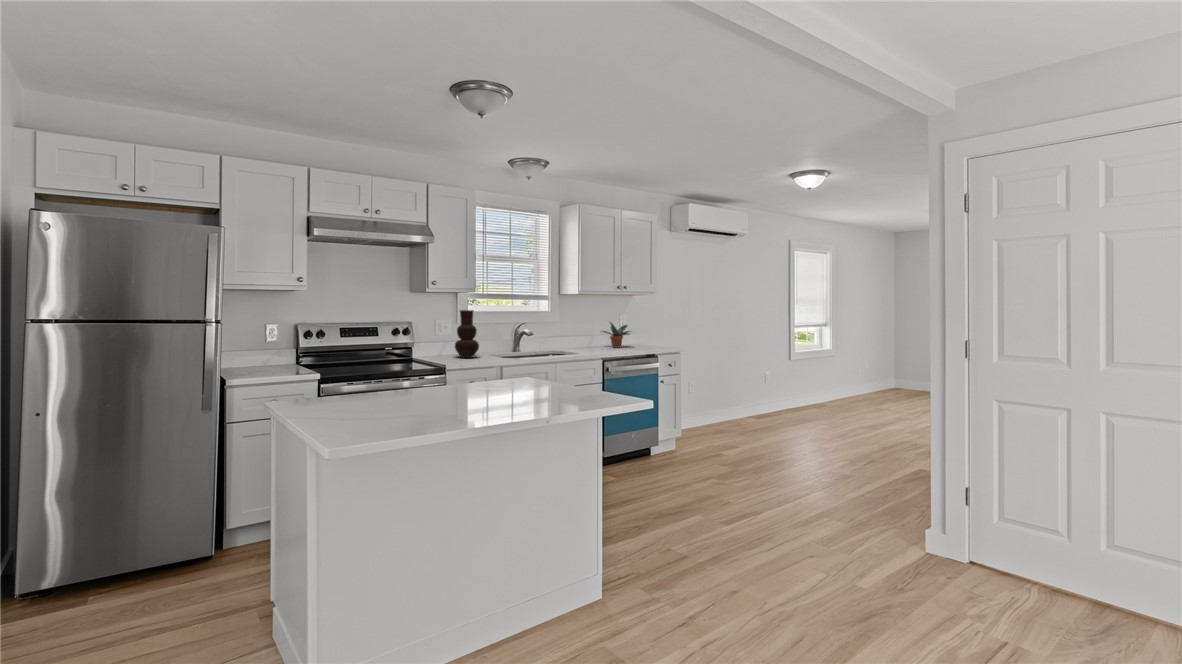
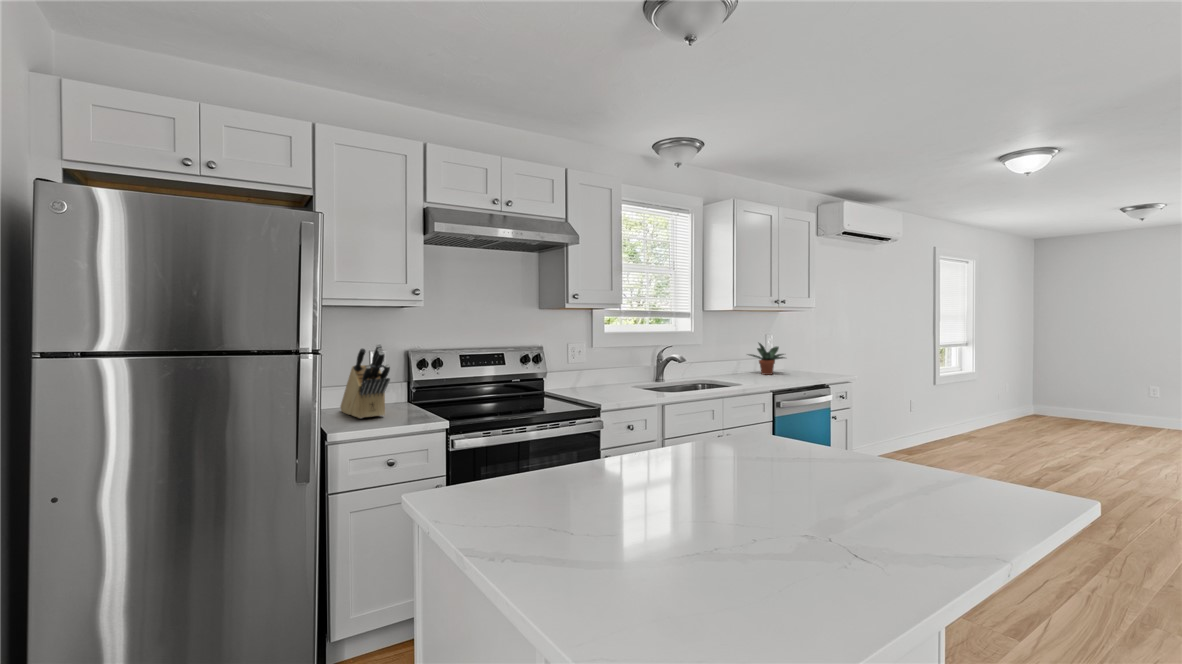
vase: present [455,310,479,358] -> none [595,330,626,392]
knife block: none [242,318,277,372] -> present [340,344,390,418]

